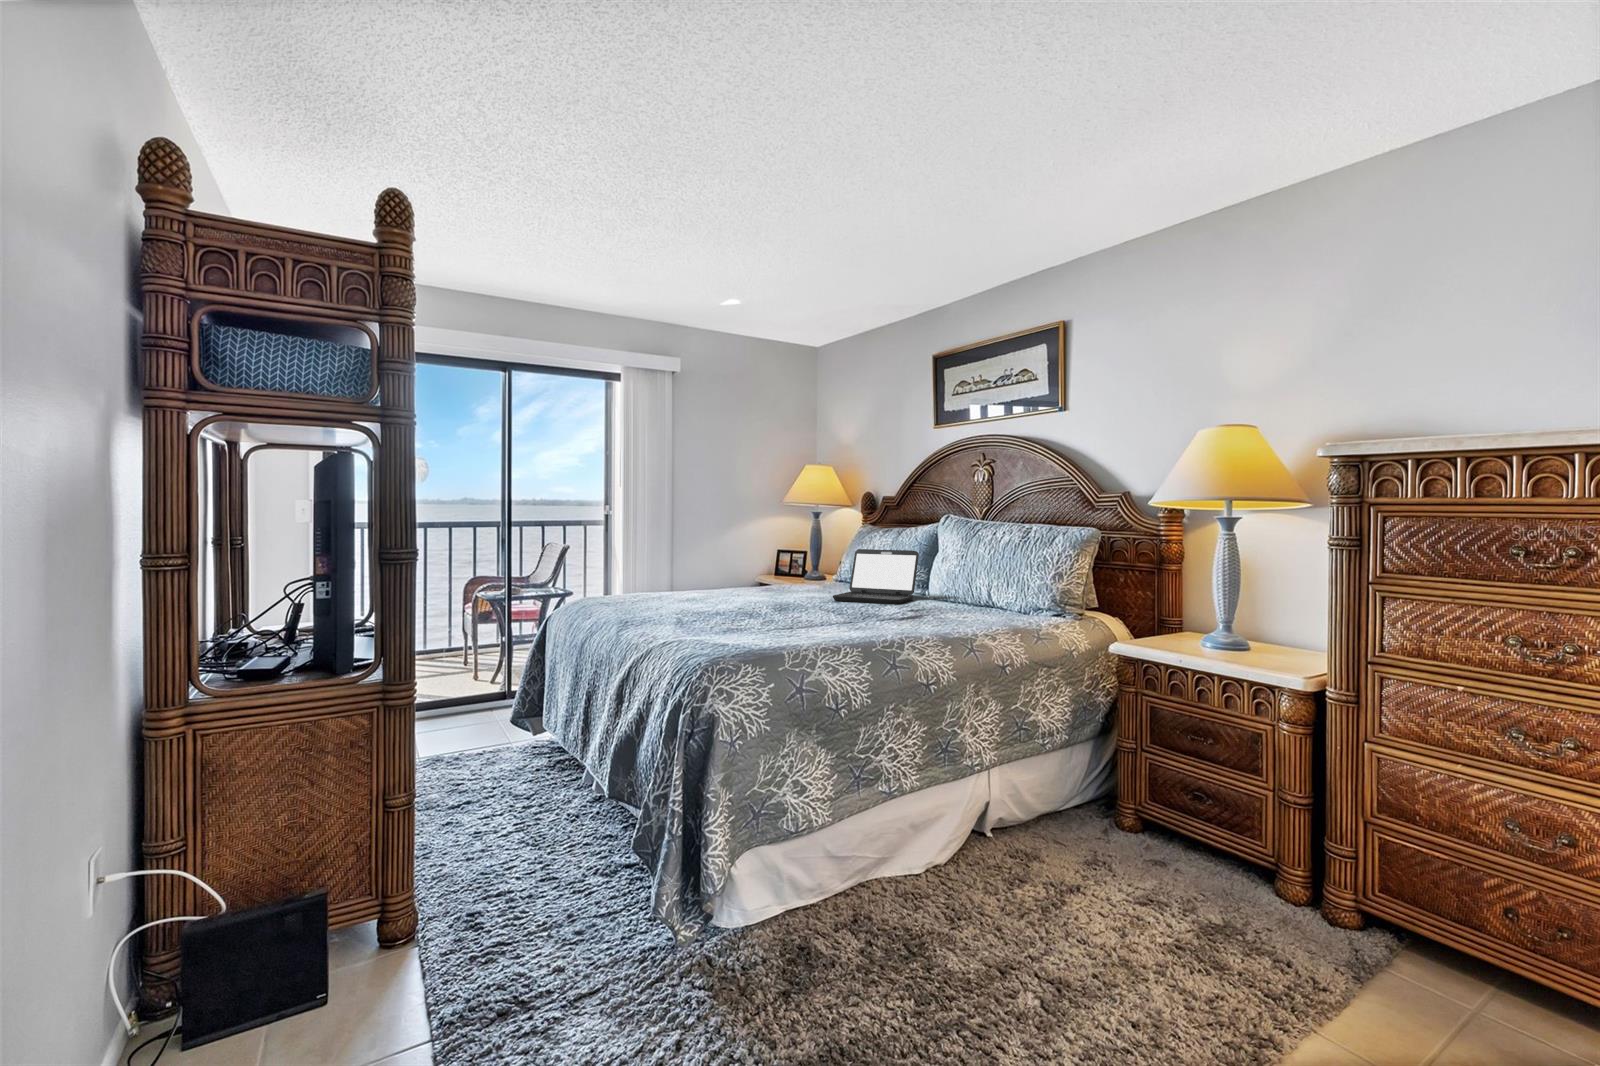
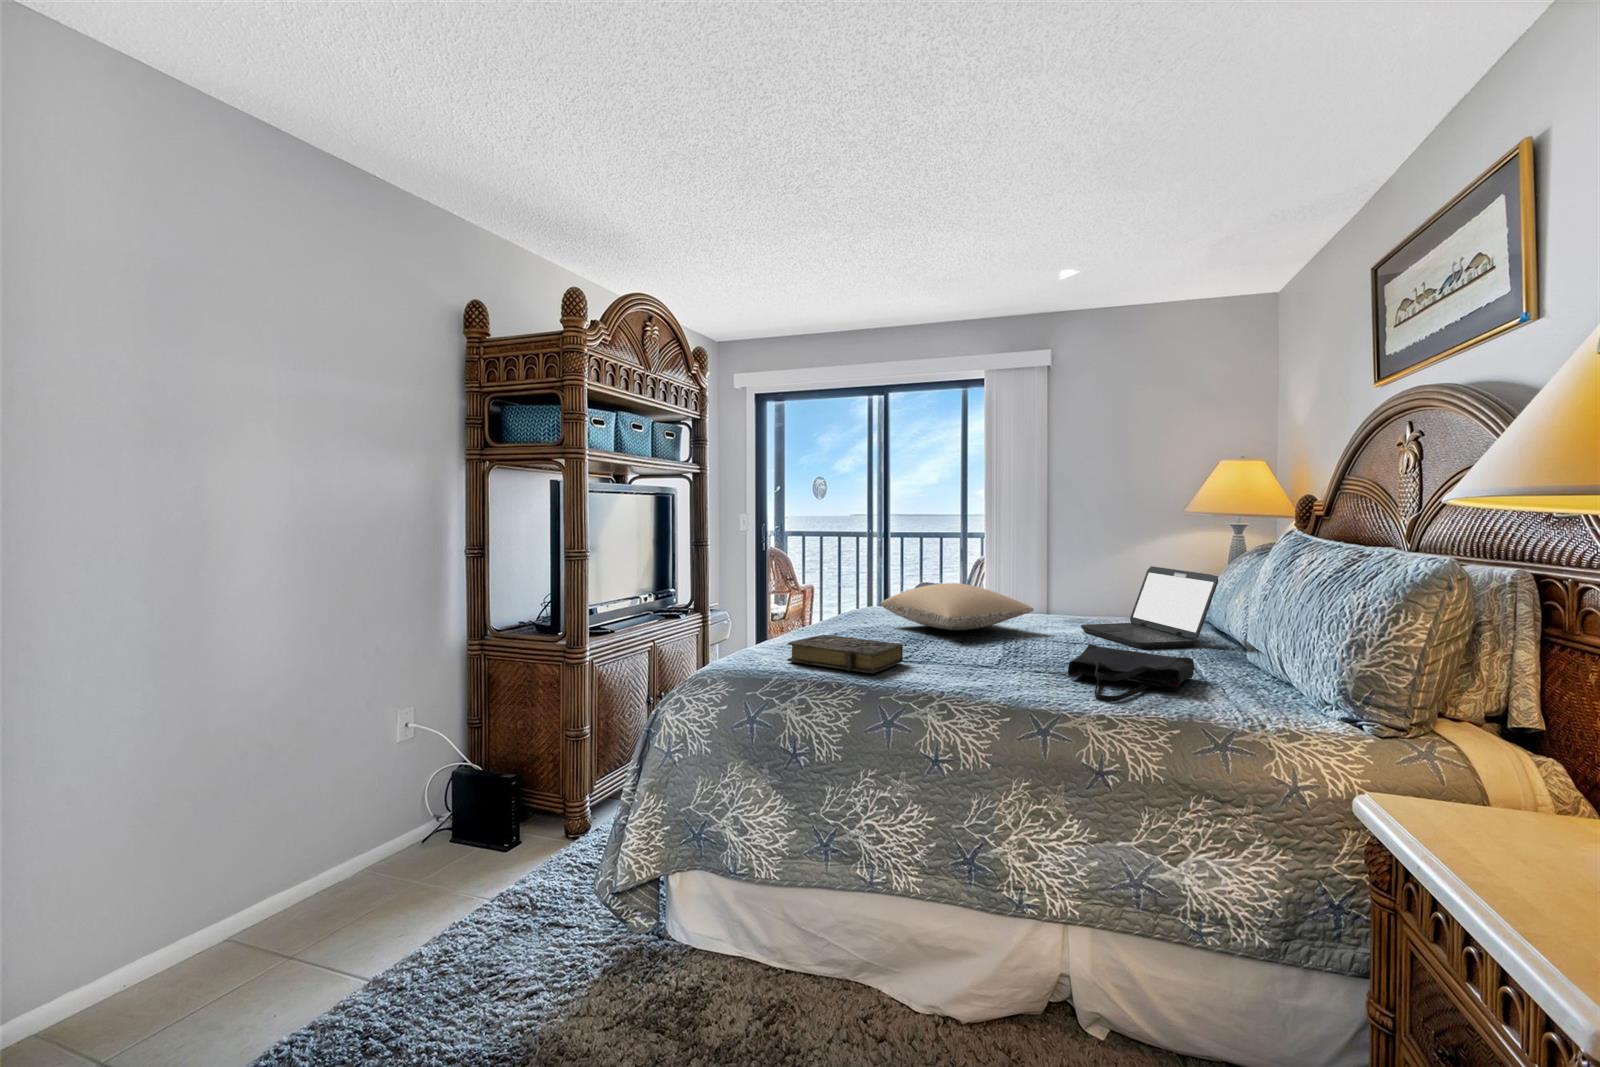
pillow: none [704,570,814,610] -> present [881,583,1034,630]
tote bag: none [913,599,998,626] -> present [1068,644,1194,702]
book: none [750,613,848,640] -> present [787,635,903,673]

